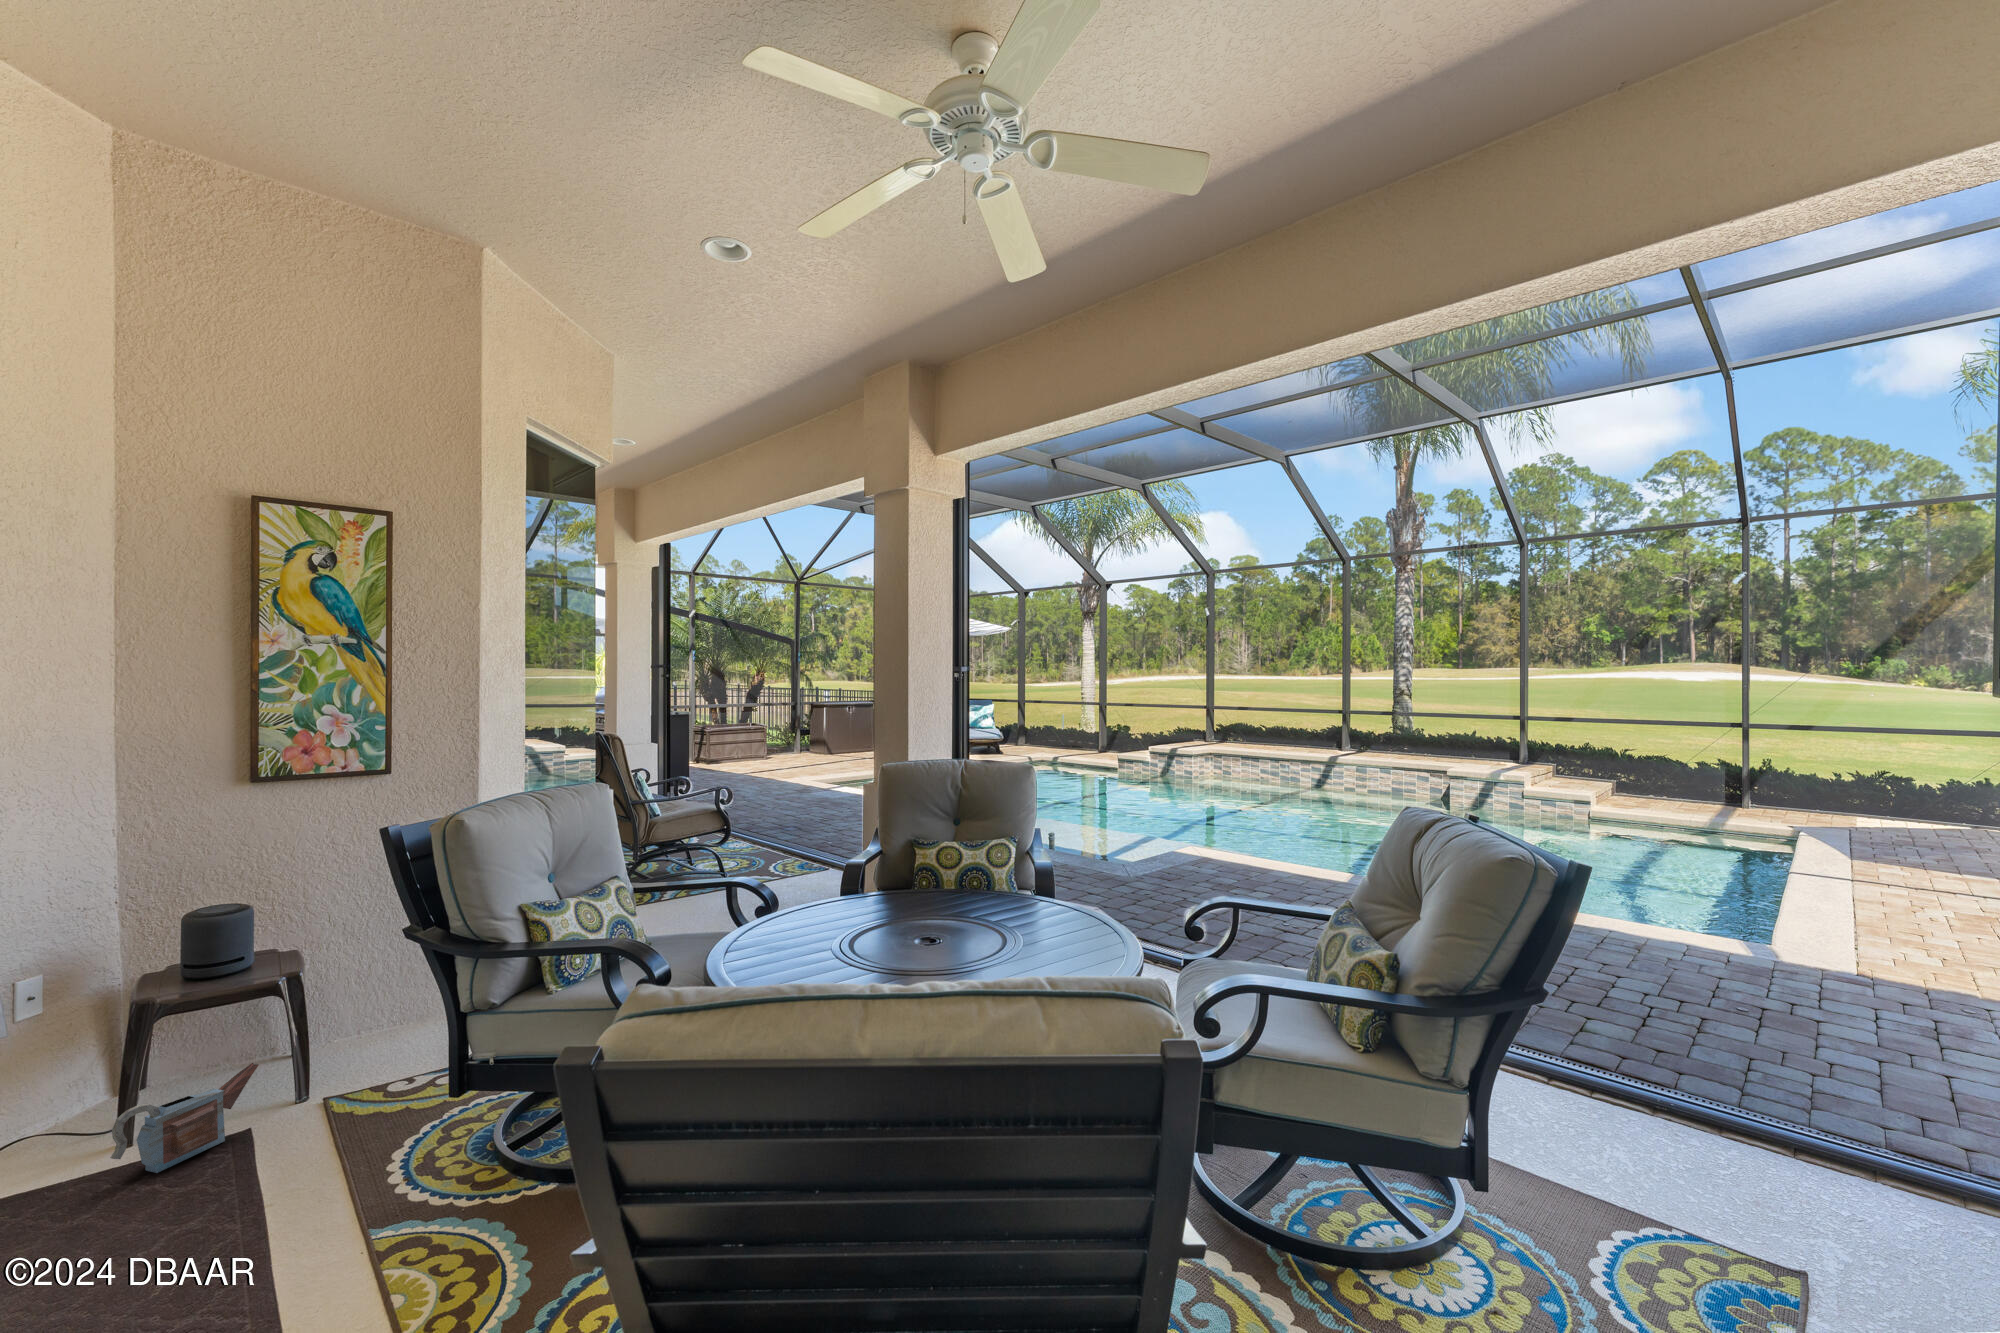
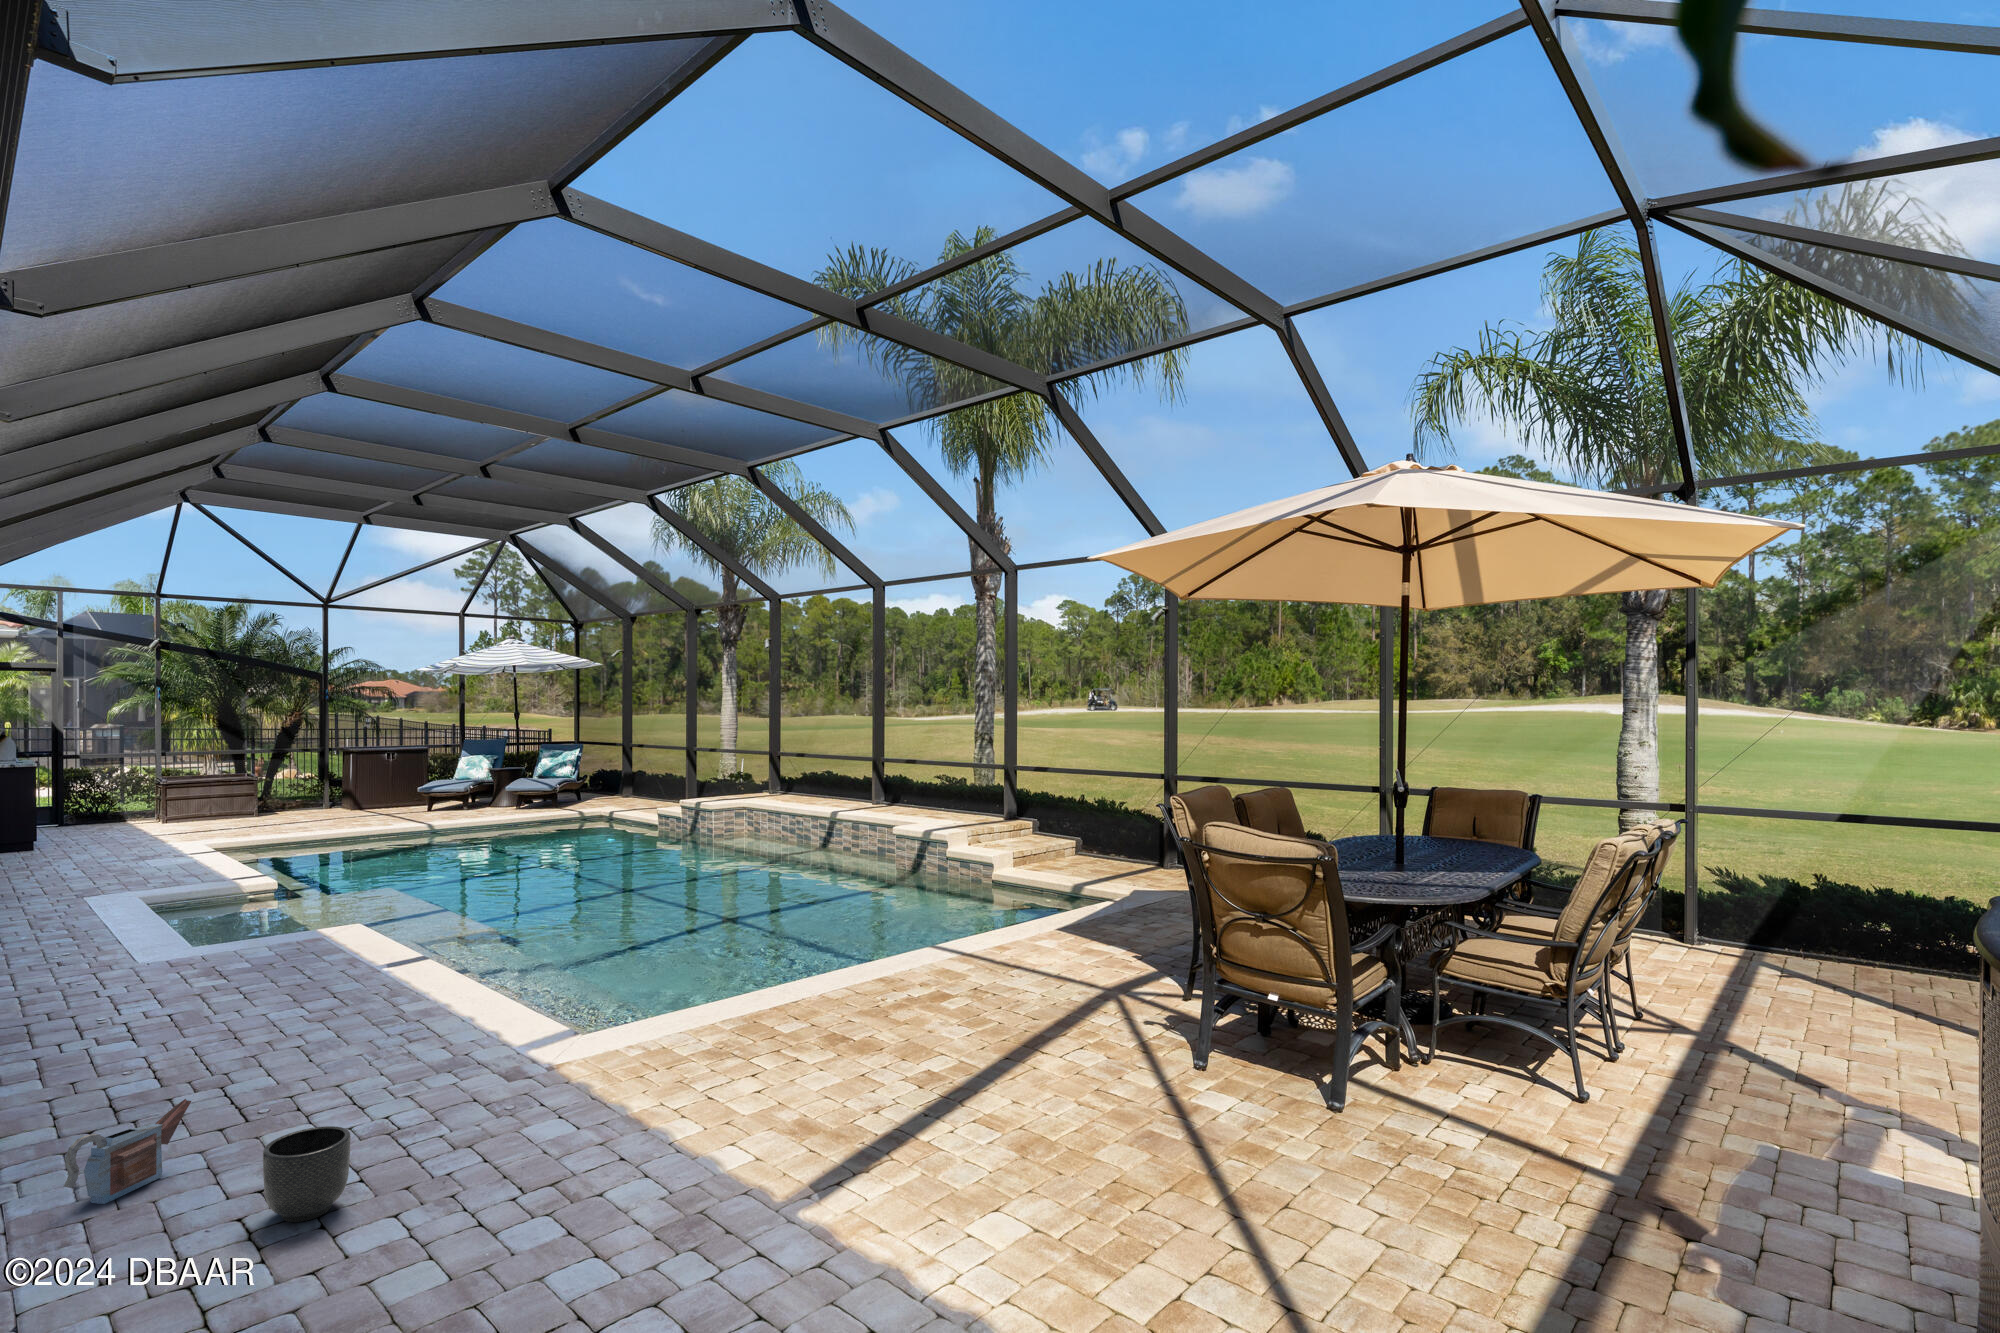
planter: none [290,1104,384,1207] -> present [263,1126,351,1222]

